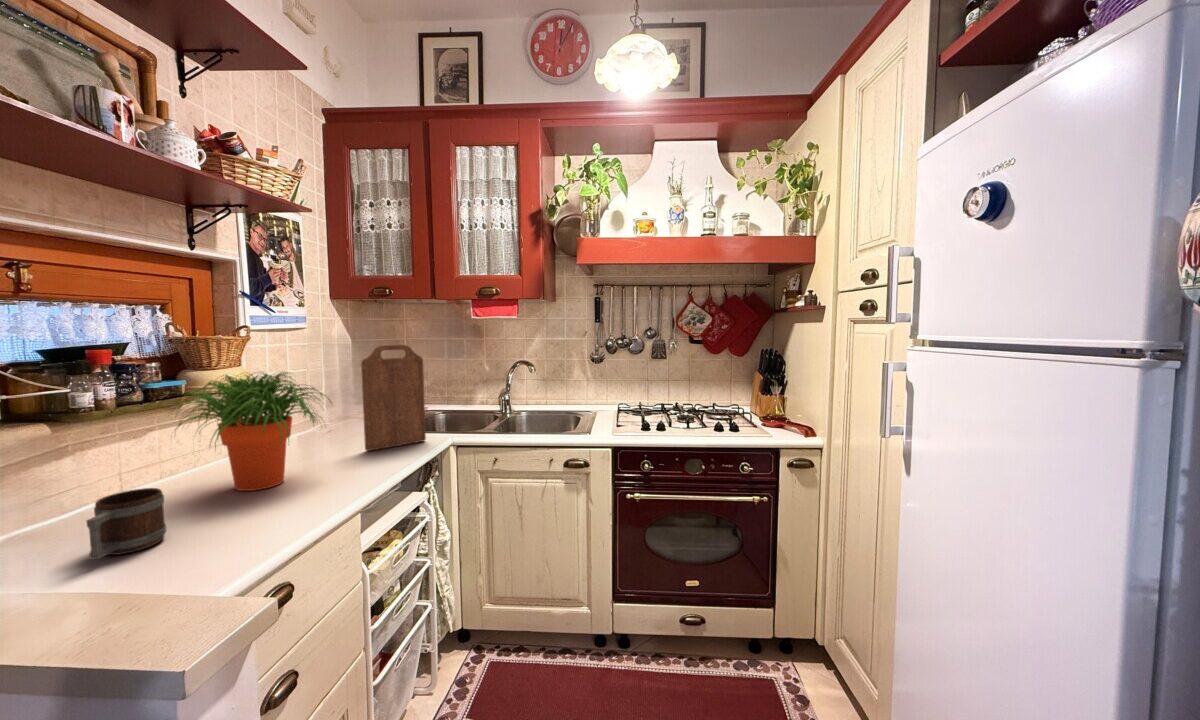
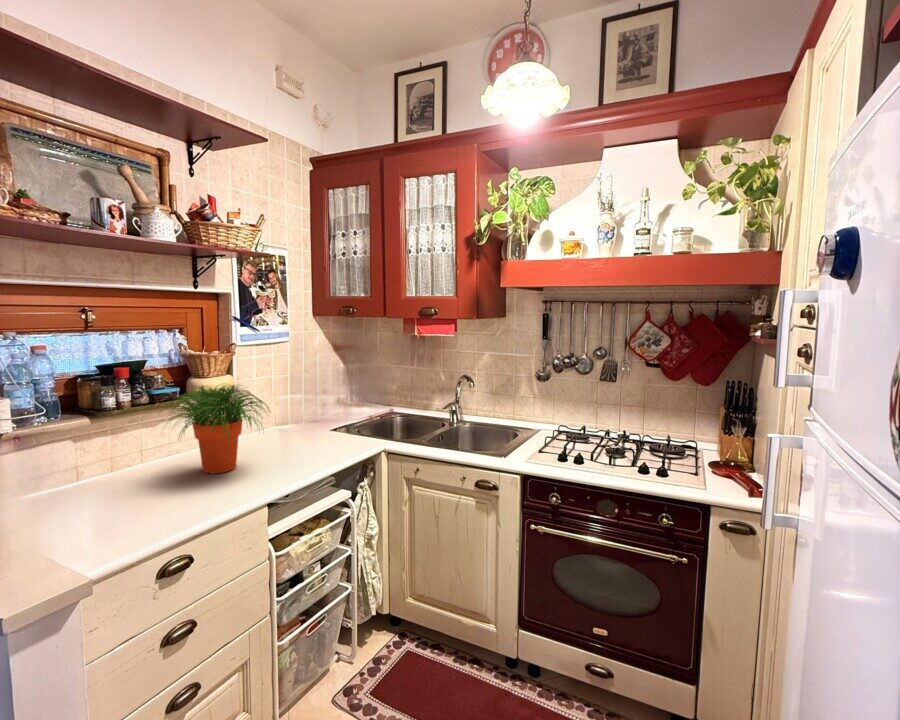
cutting board: present [361,345,426,451] -> none [307,362,359,450]
mug: present [87,488,166,559] -> none [88,466,140,511]

